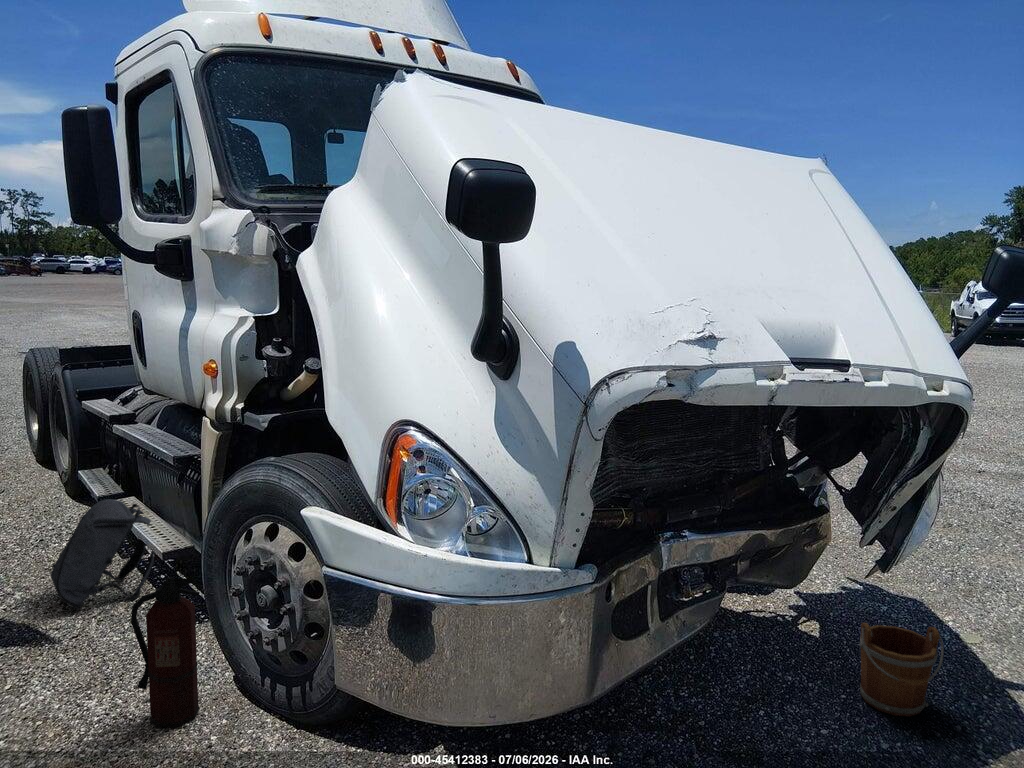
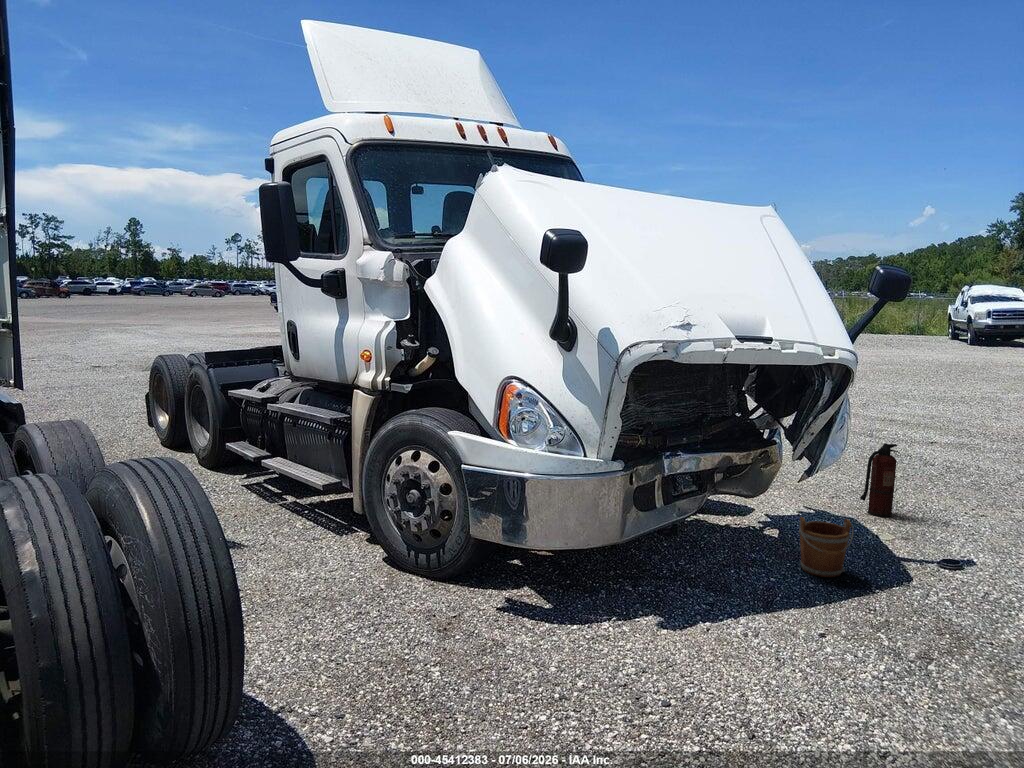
backpack: present [51,499,154,609] -> none [241,453,312,526]
fire extinguisher: present [131,577,200,729] -> present [860,443,898,517]

